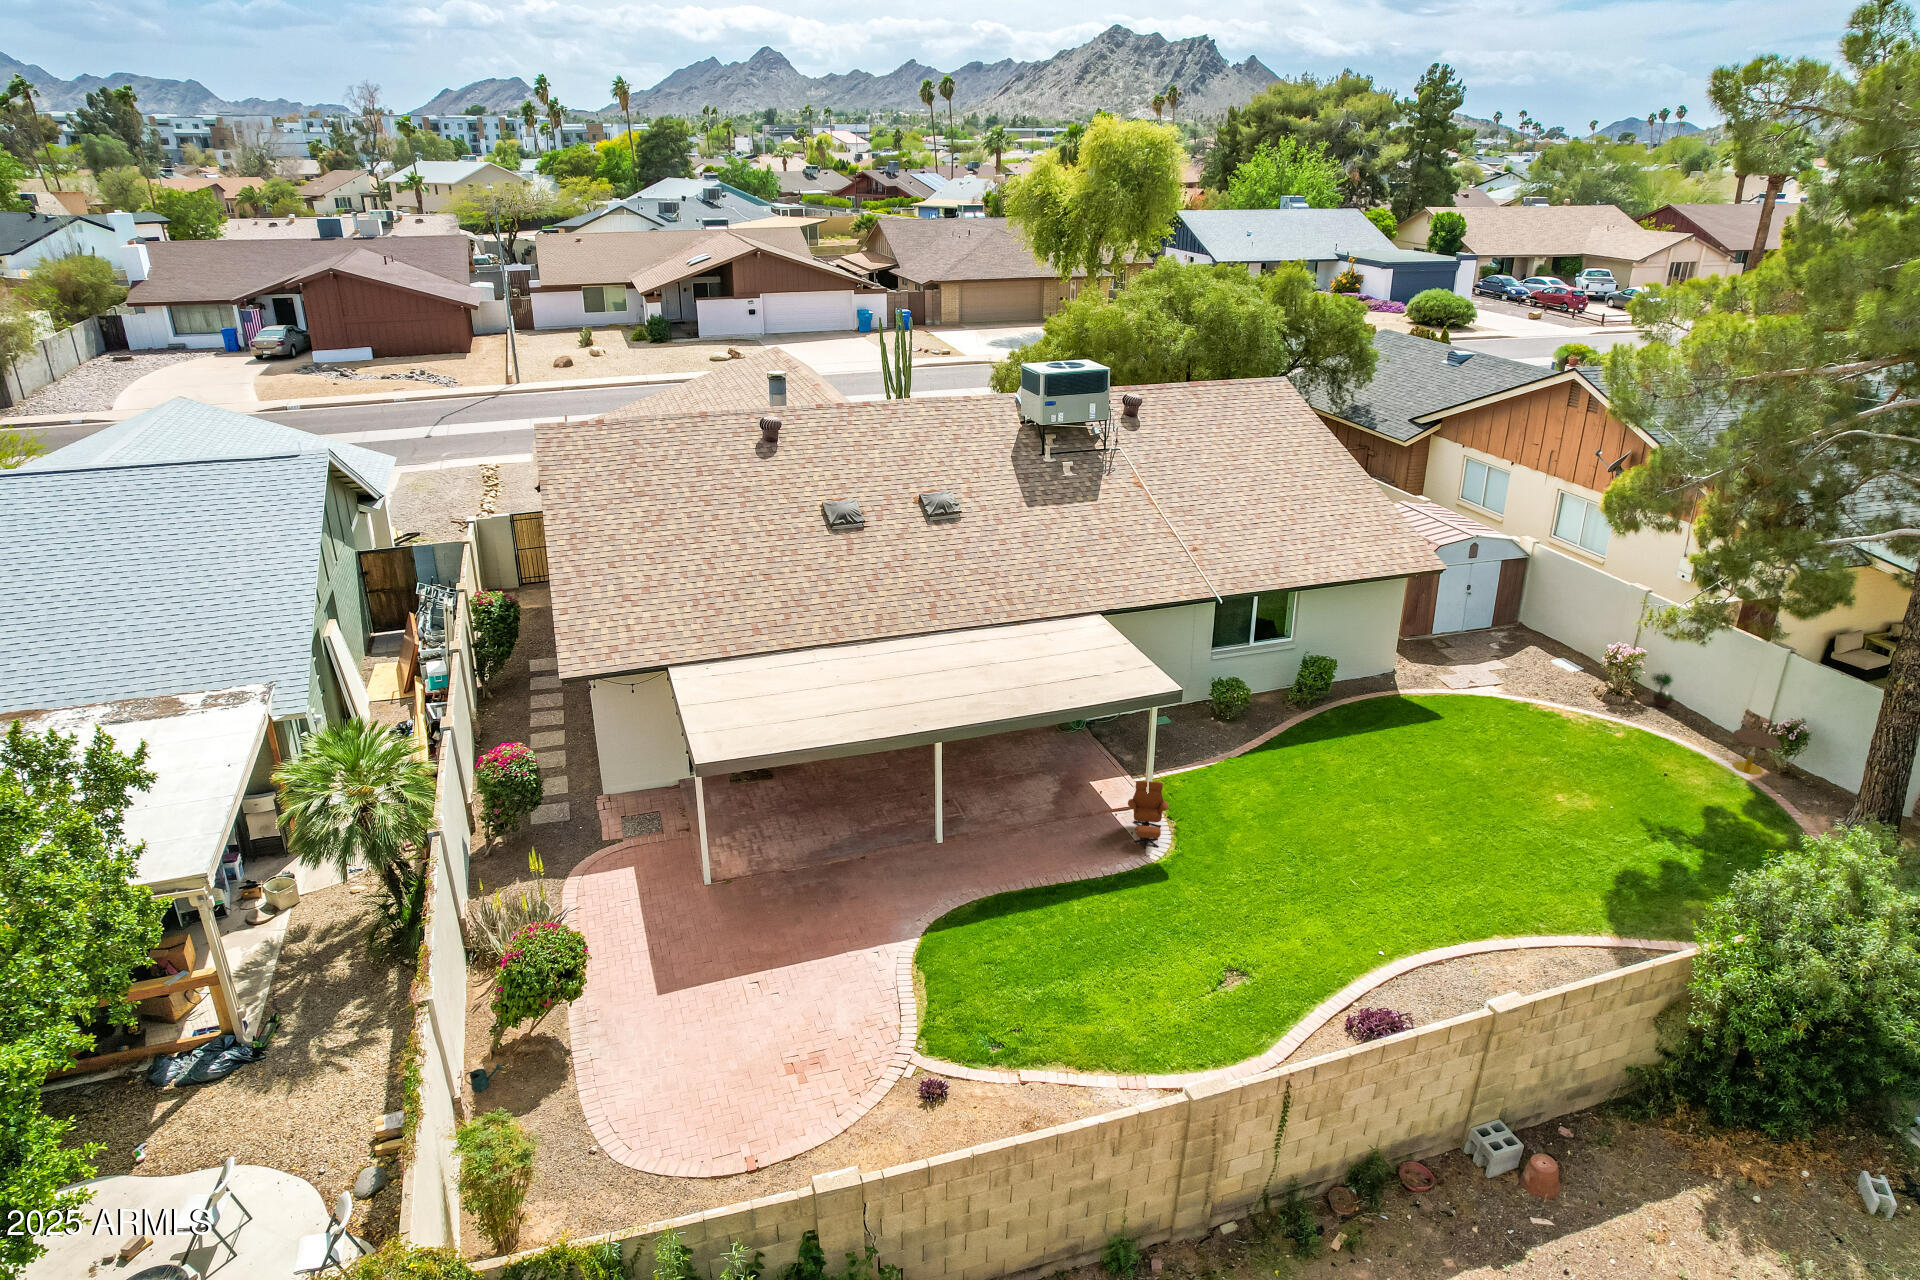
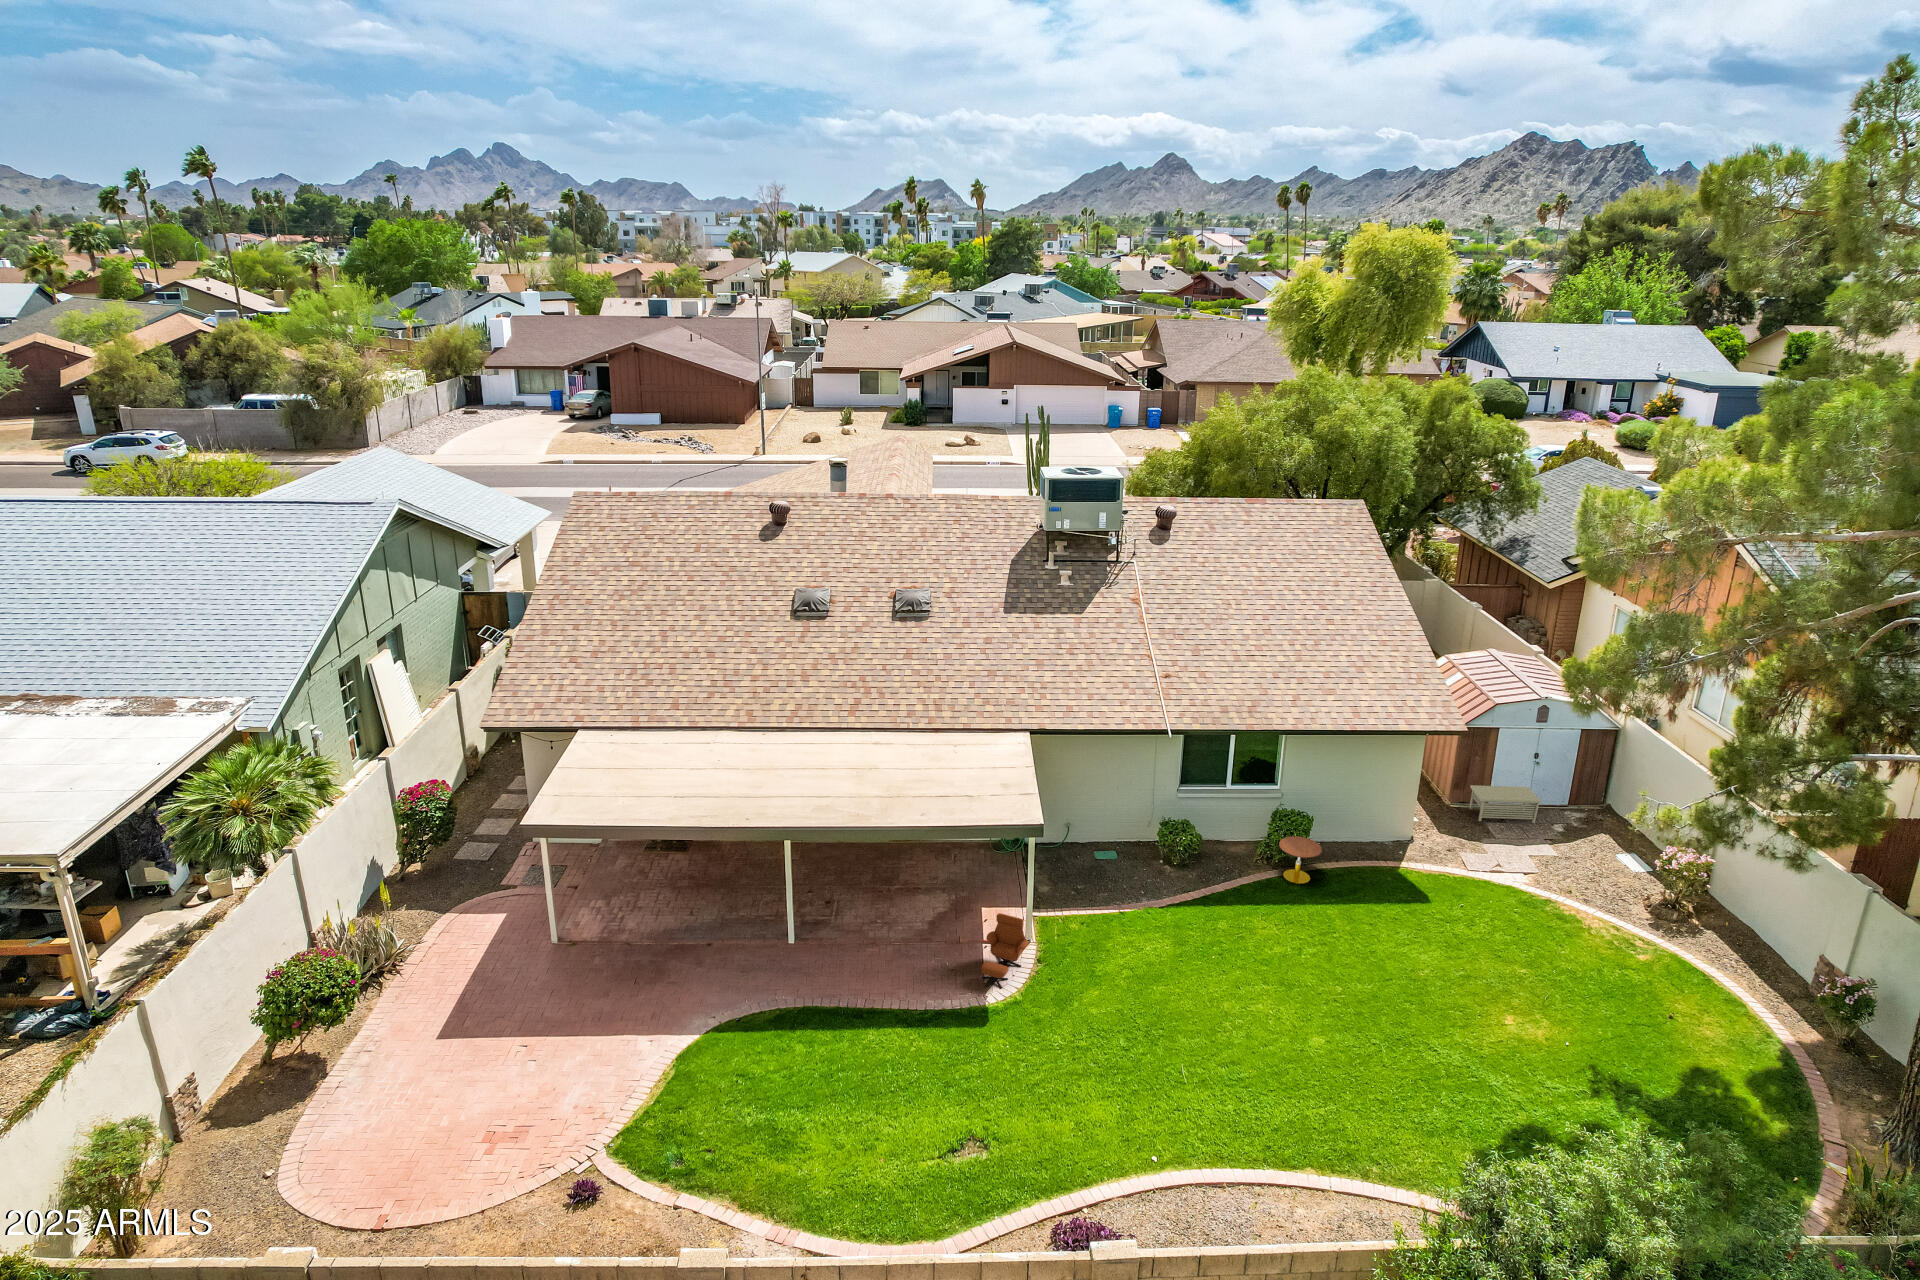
storage bench: none [1419,616,1480,649] -> present [1469,785,1541,823]
potted tree: present [1652,674,1674,707] -> none [1714,888,1747,936]
side table: present [1733,729,1781,774] -> present [1279,836,1322,884]
watering can: present [465,1064,502,1092] -> none [226,1070,260,1092]

